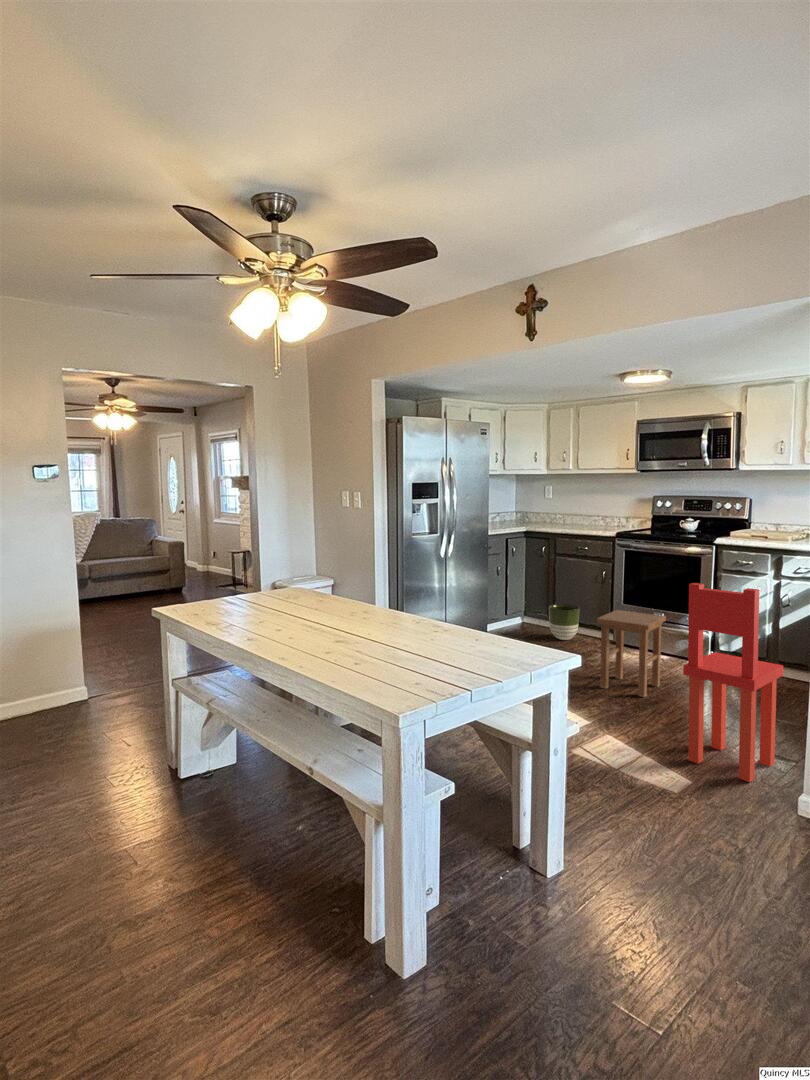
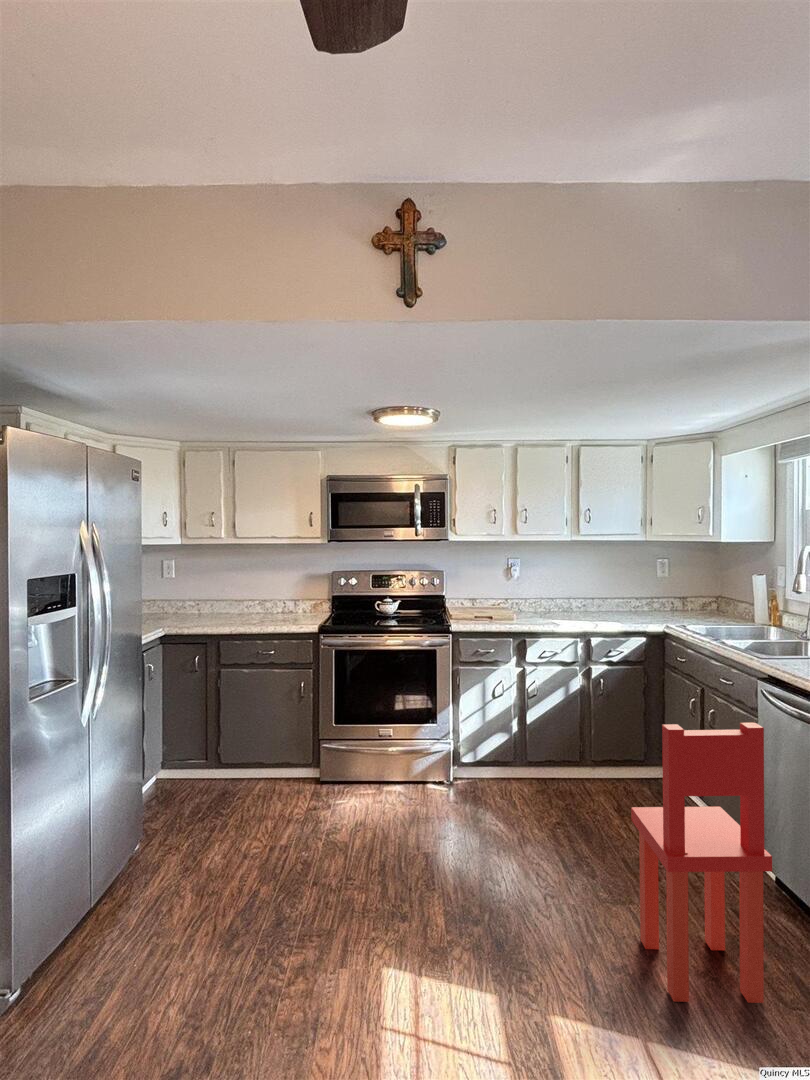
planter: present [549,604,580,640] -> none [222,740,269,801]
stool: present [597,610,666,697] -> none [387,746,475,889]

